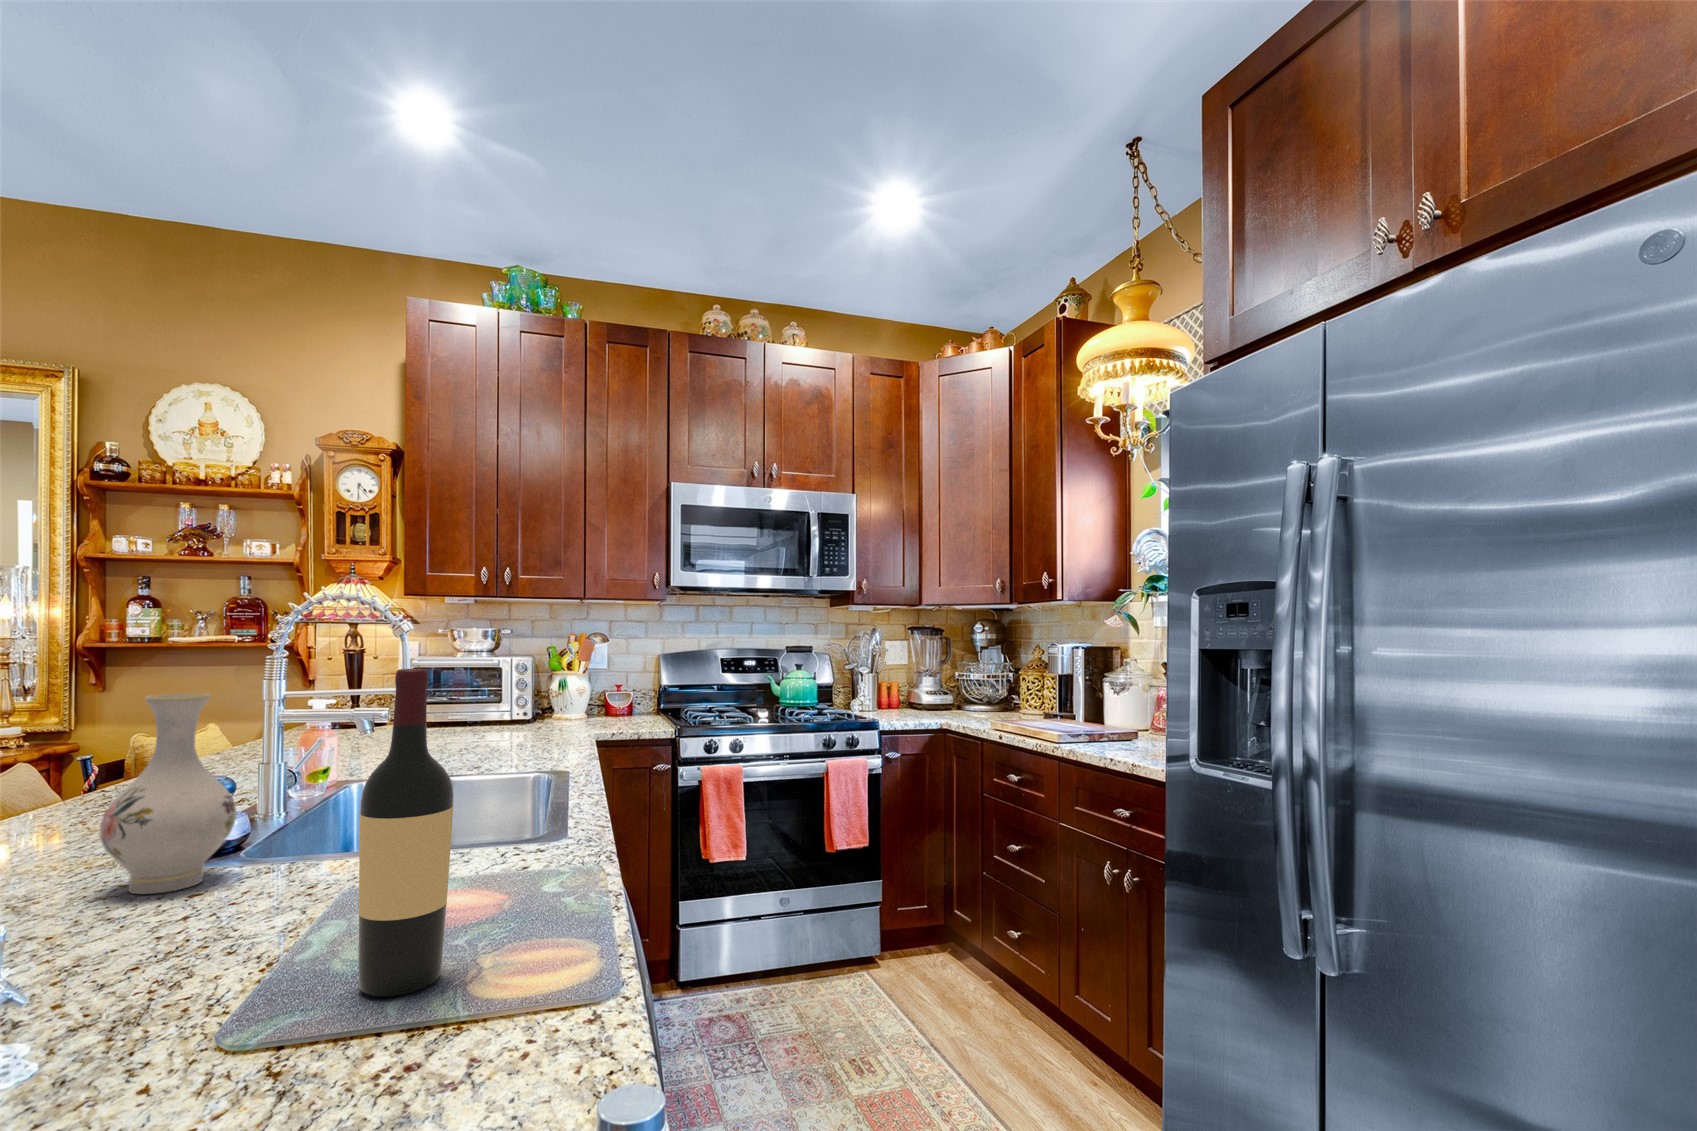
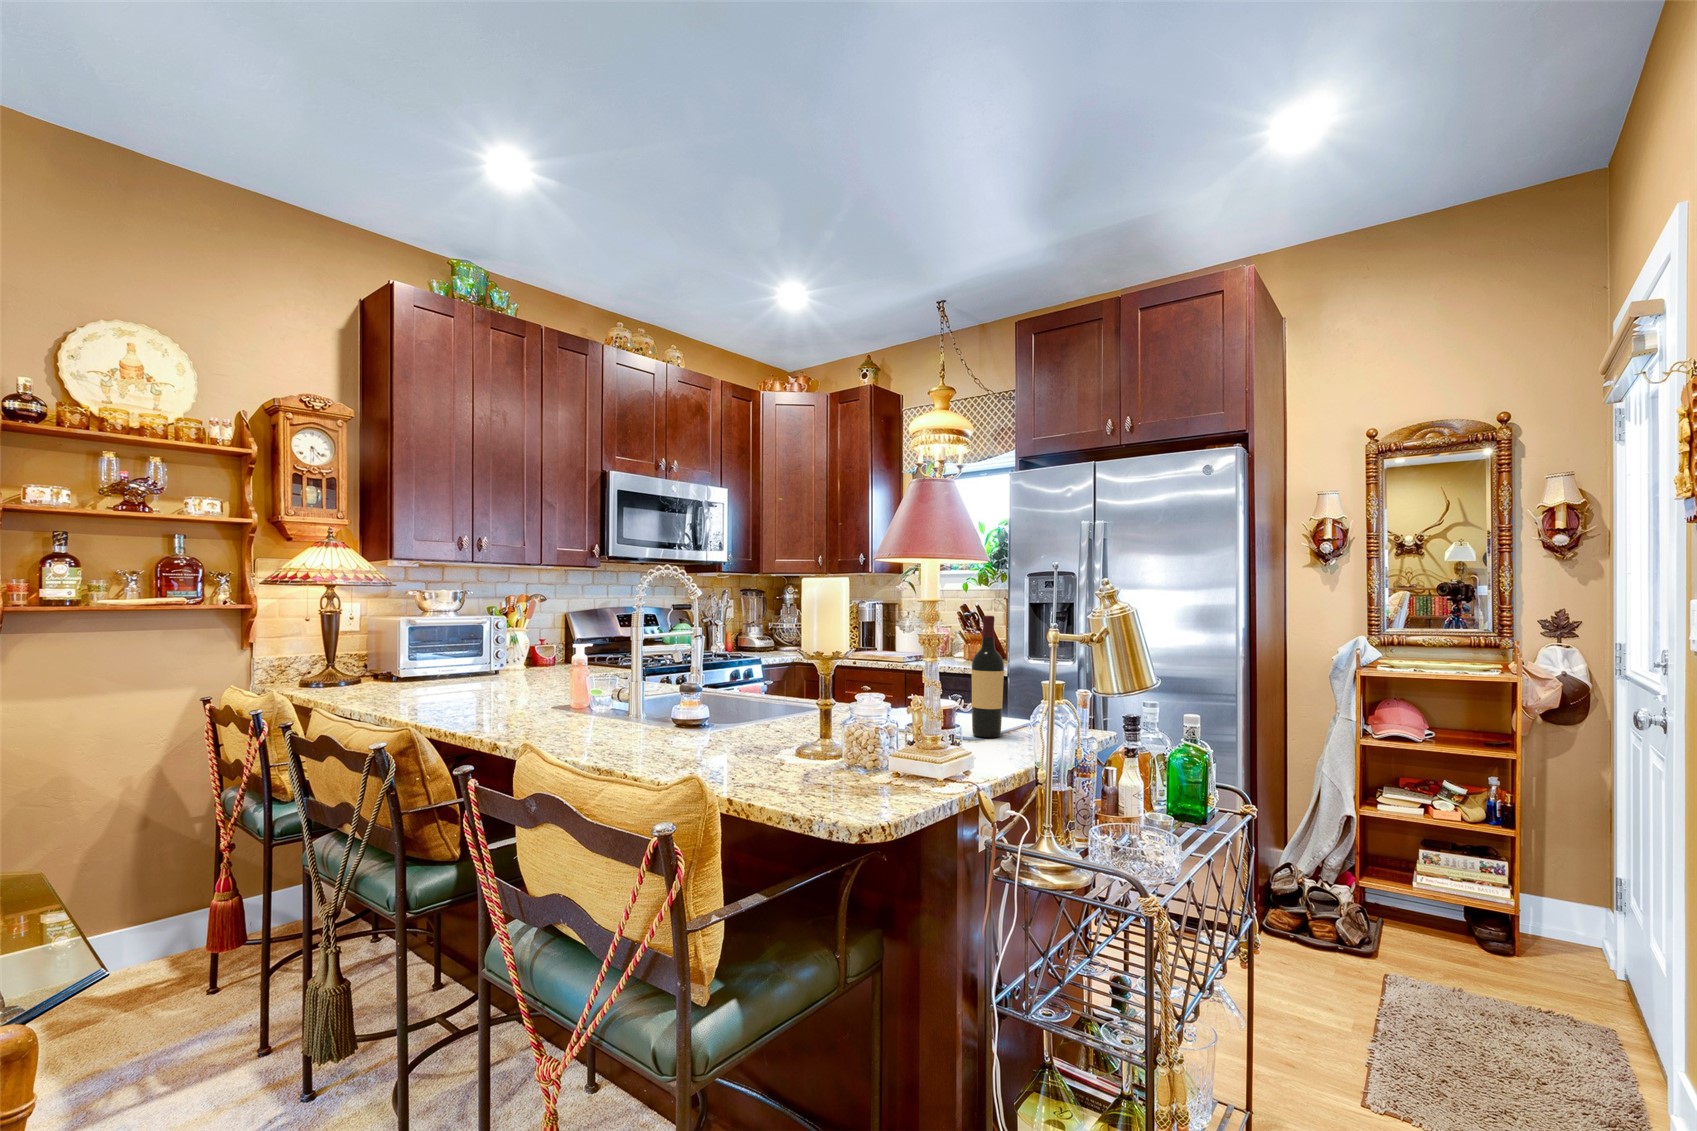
vase: present [99,693,236,894] -> none [733,633,790,736]

